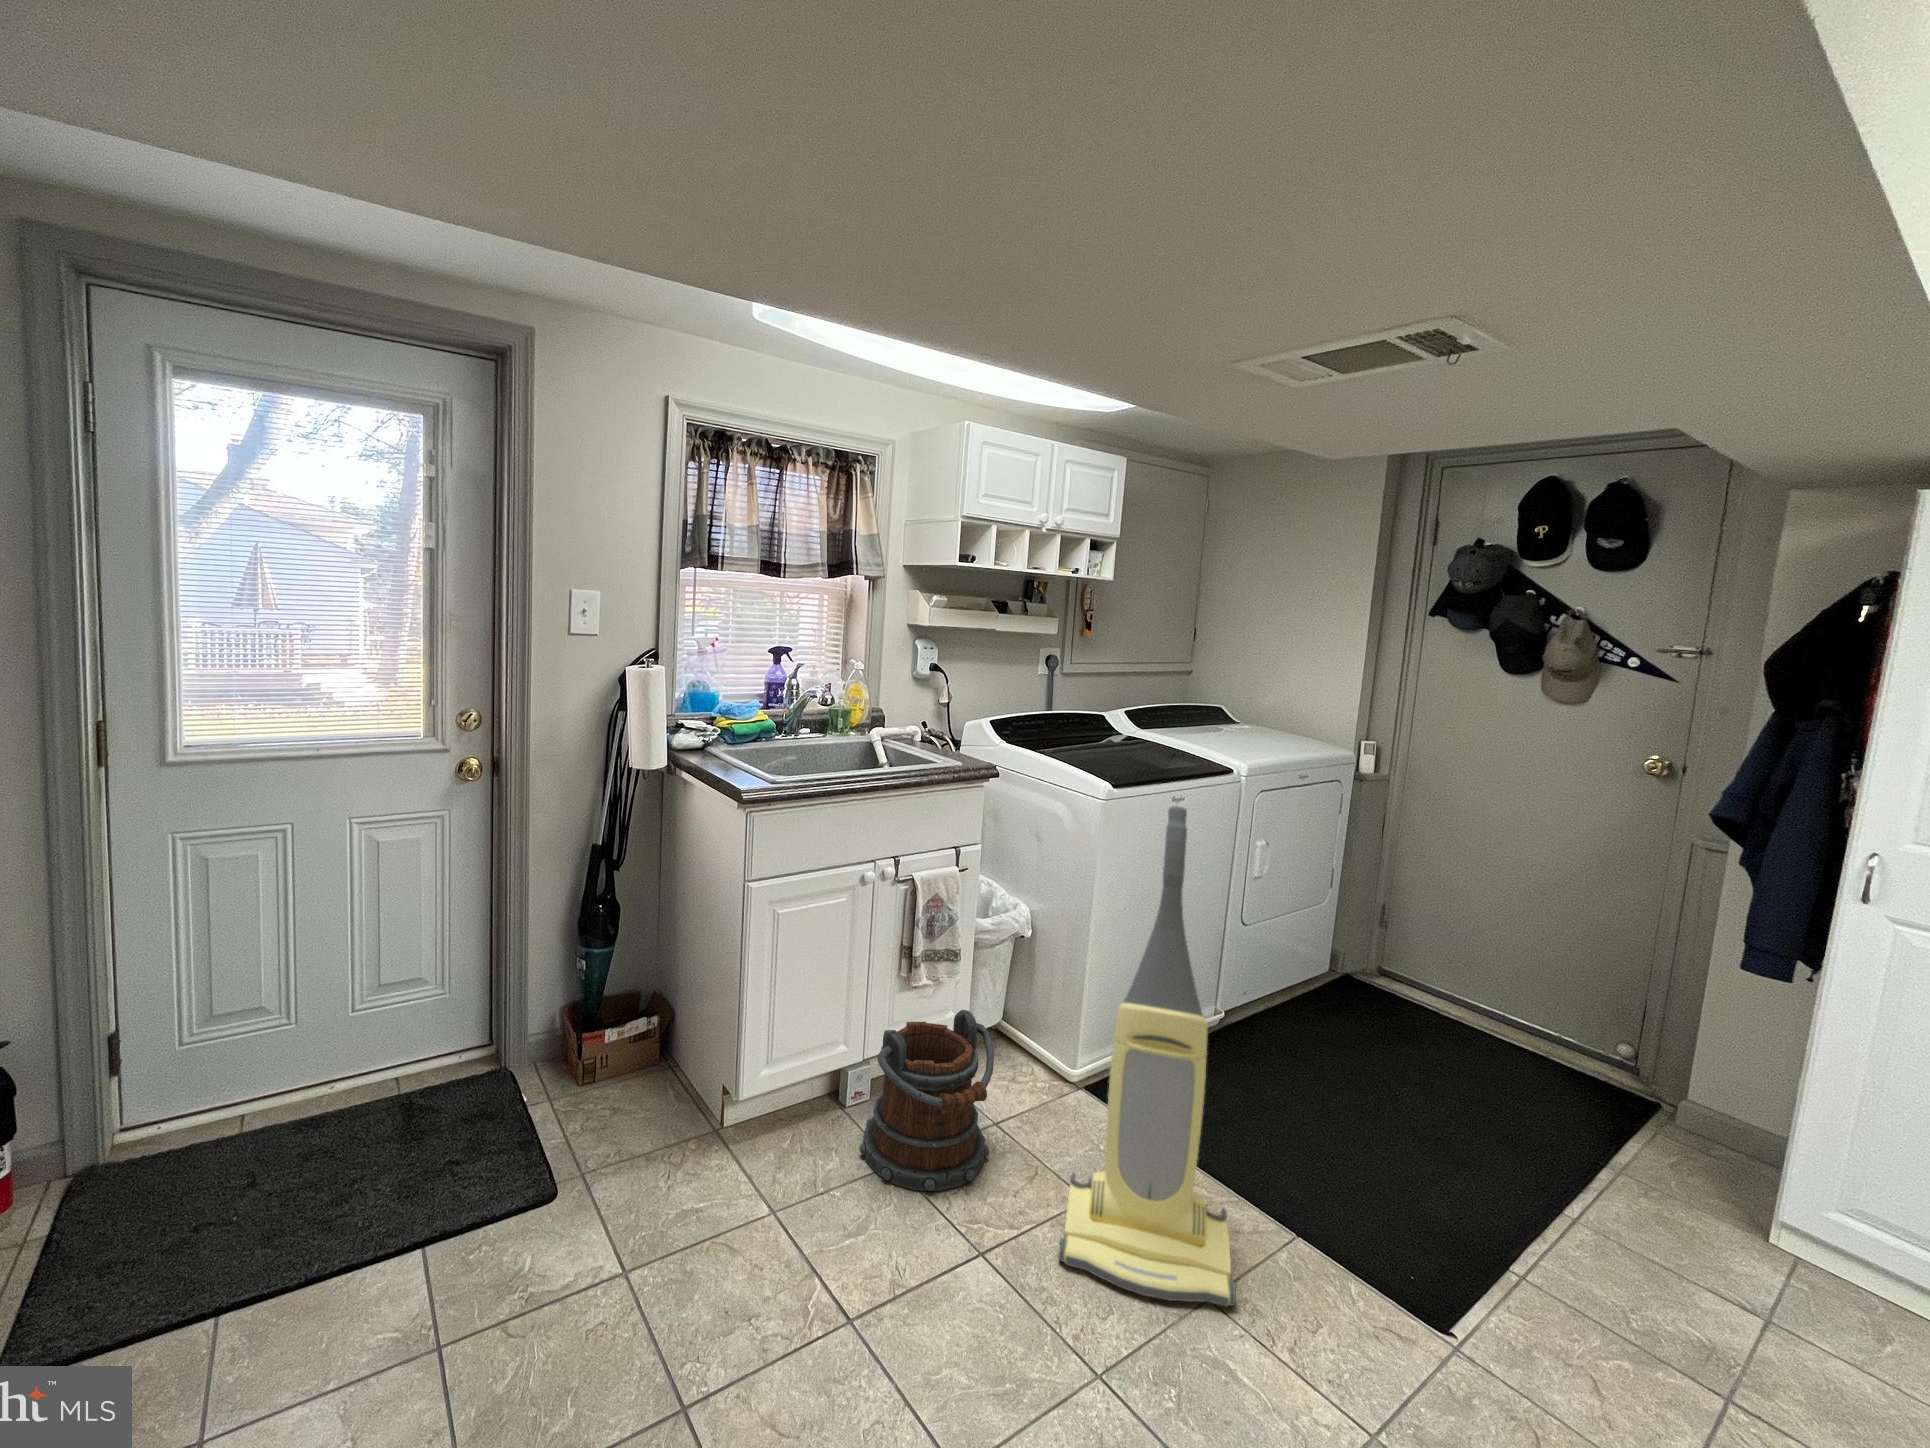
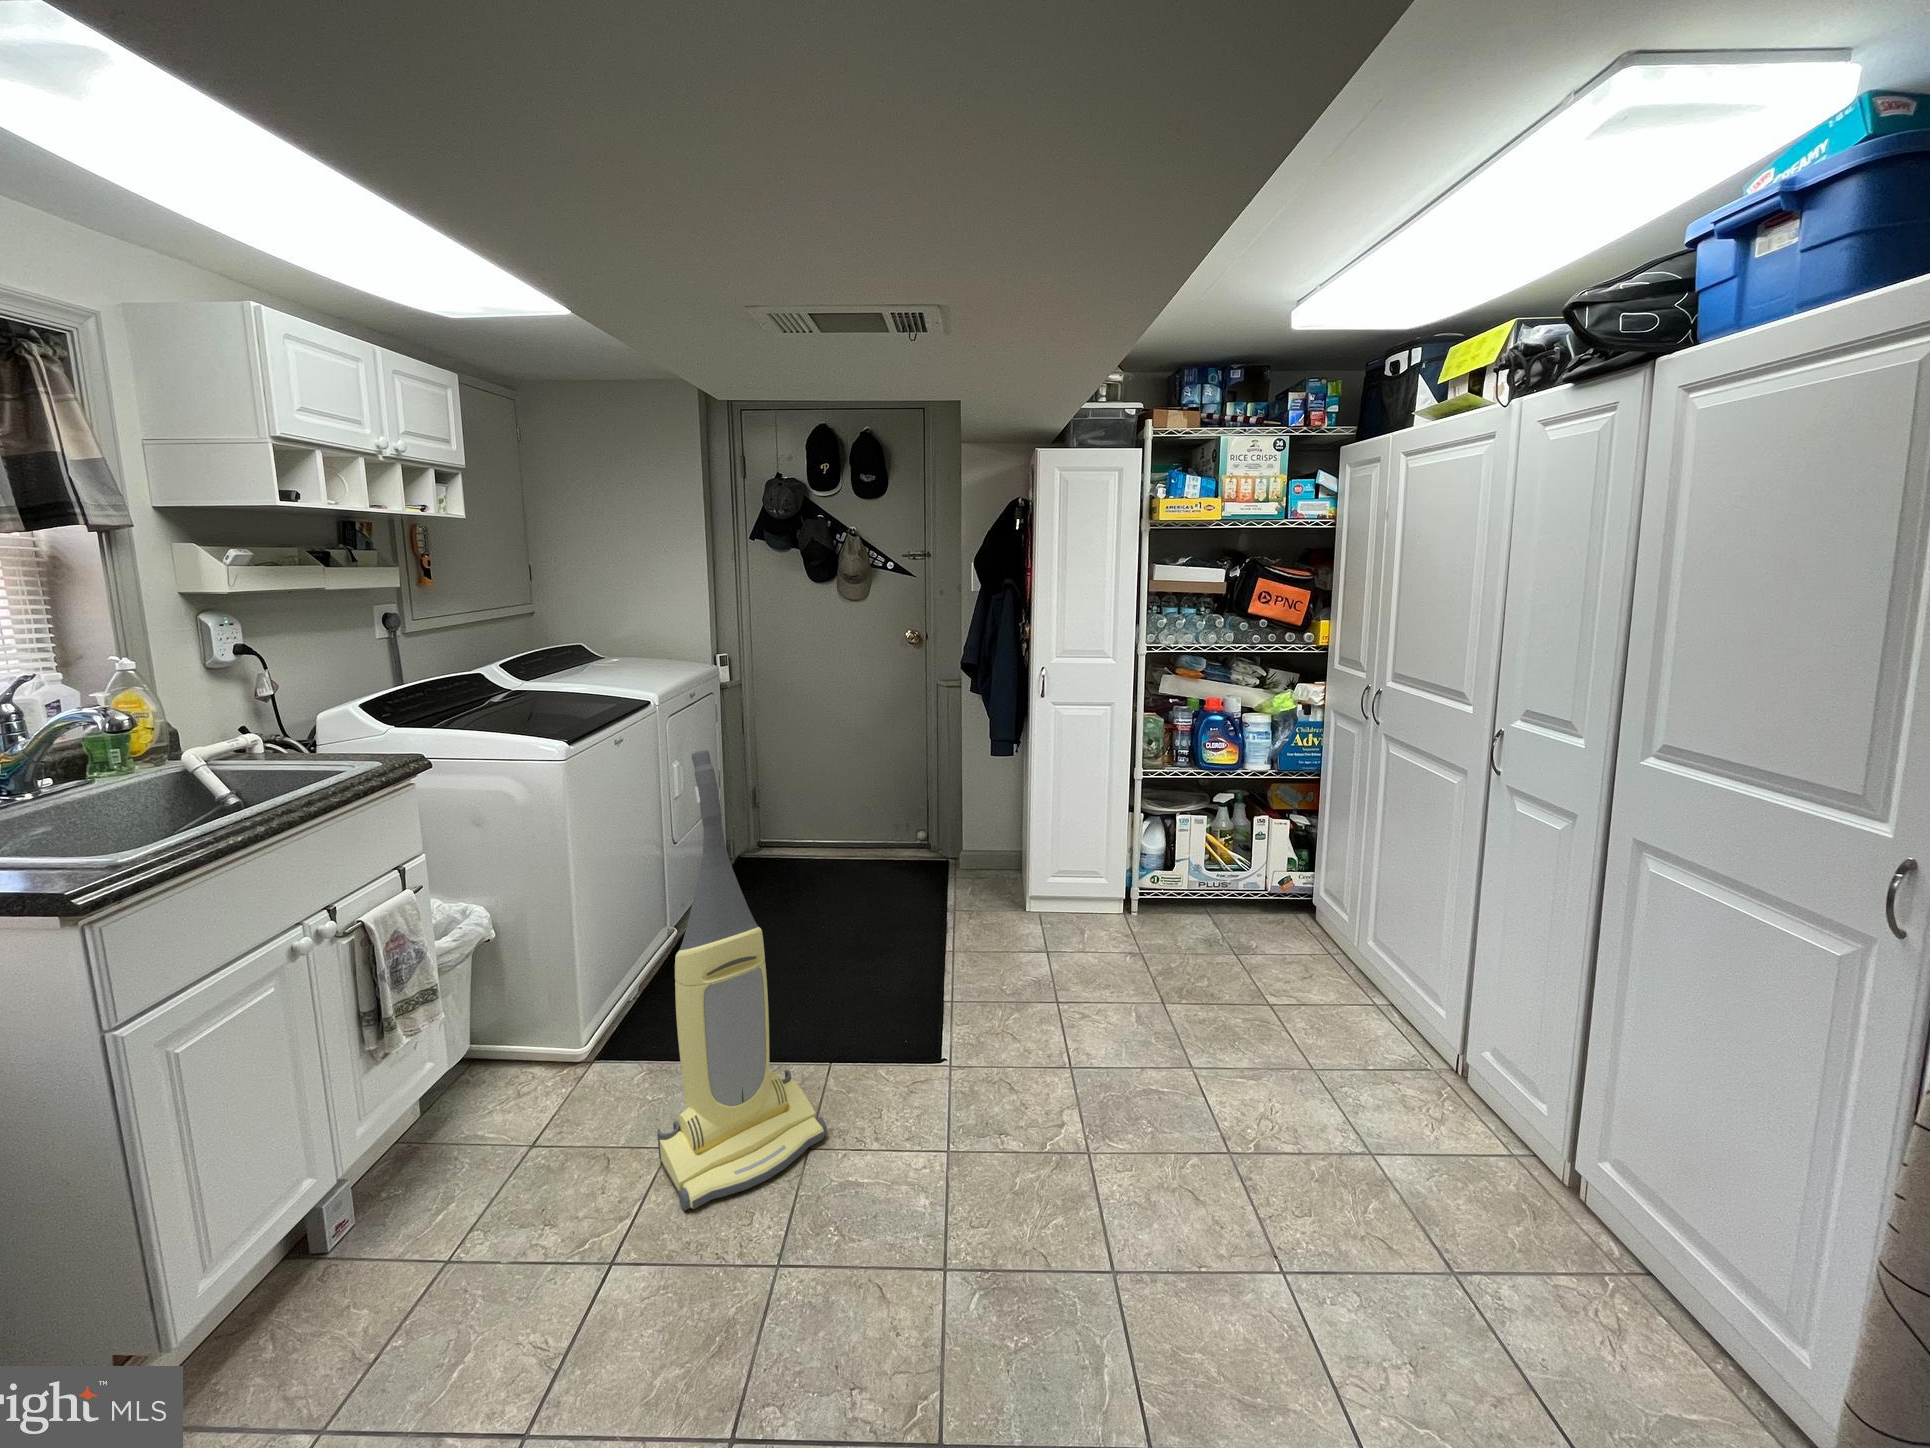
bucket: present [860,1010,994,1191] -> none [373,1046,553,1293]

